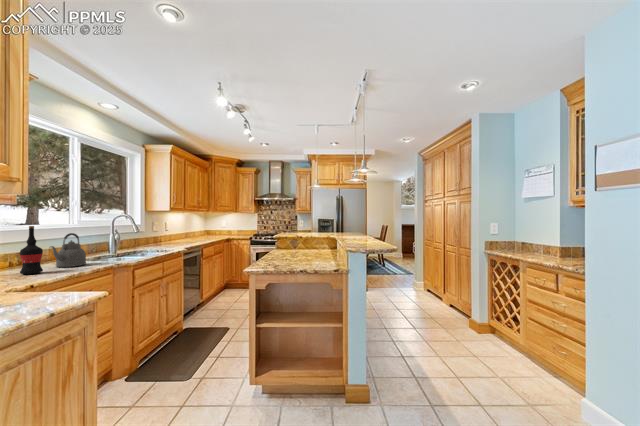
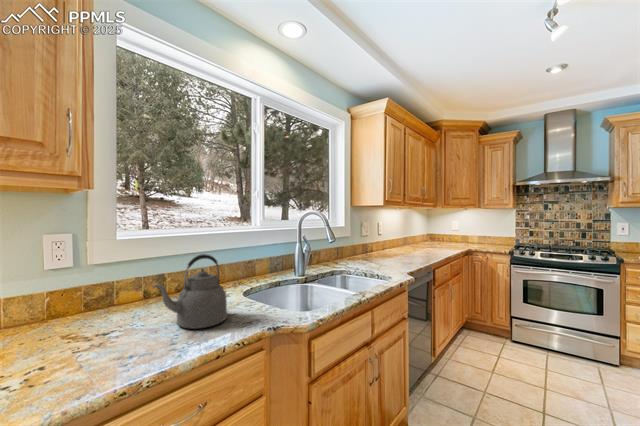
wine bottle: present [20,226,43,274] -> none [74,245,123,359]

